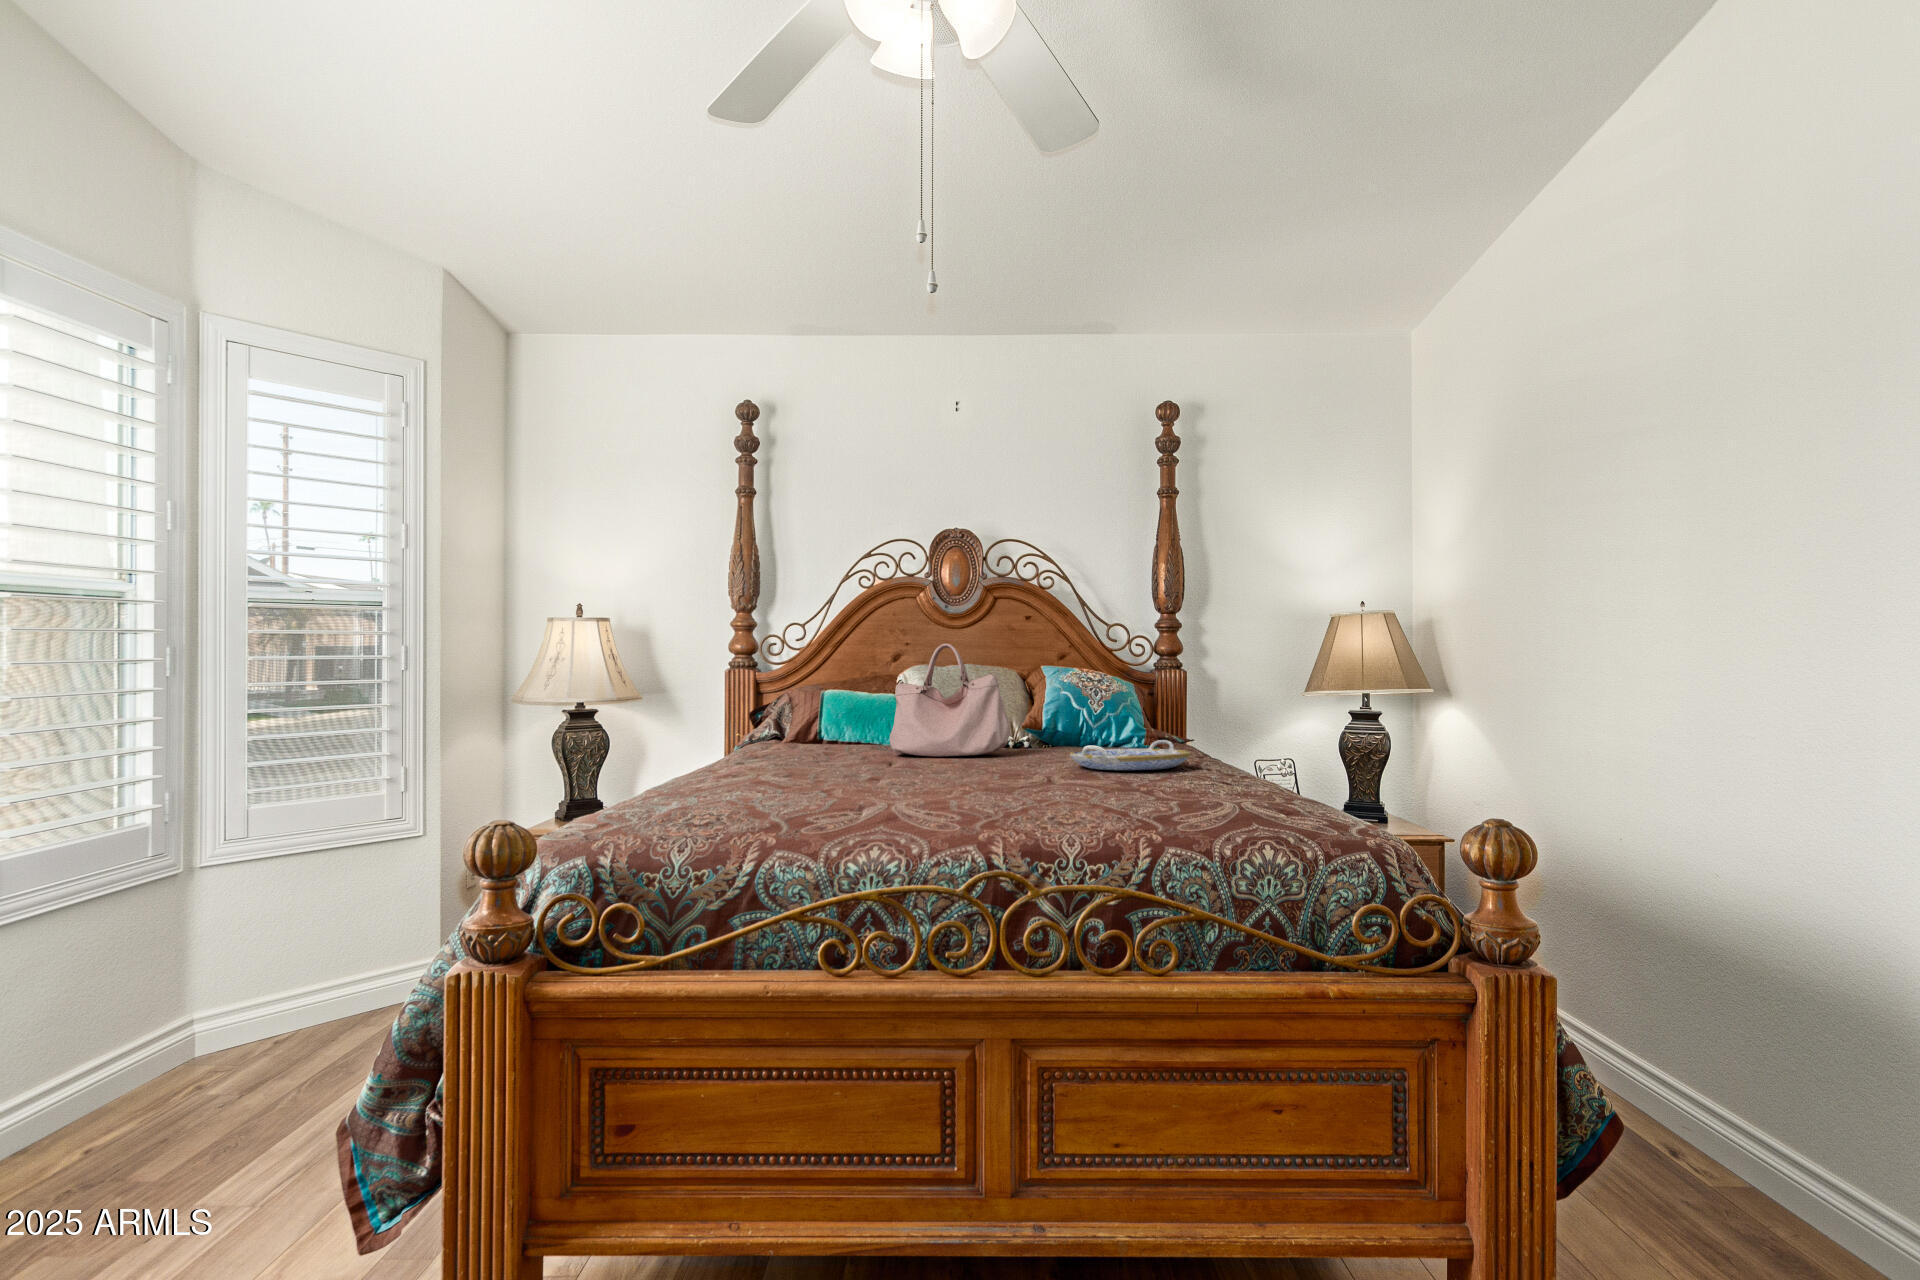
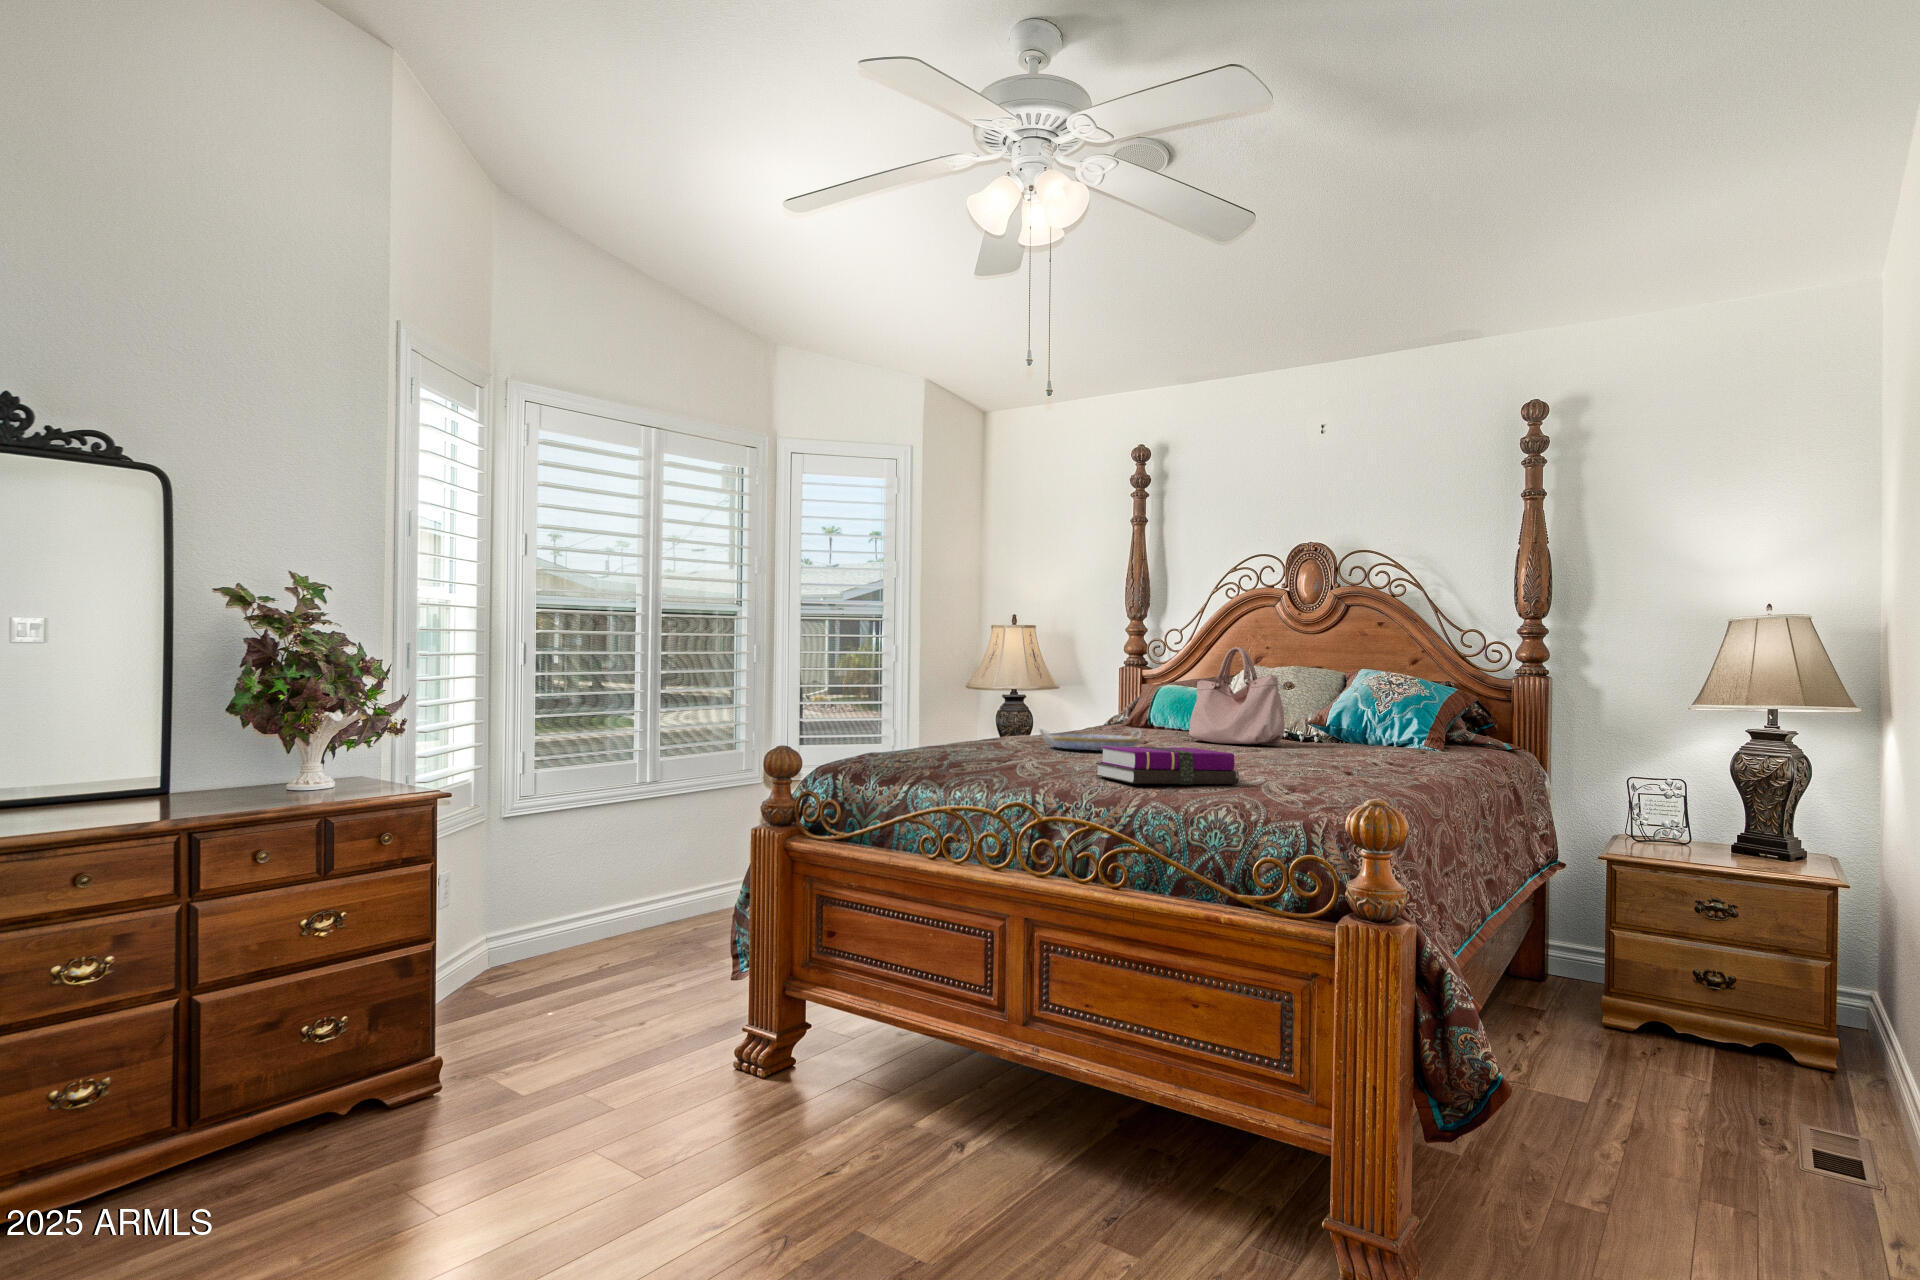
serving tray: present [1070,740,1190,770] -> present [1039,727,1142,751]
notebook: none [1011,770,1186,826] -> present [1096,746,1239,784]

